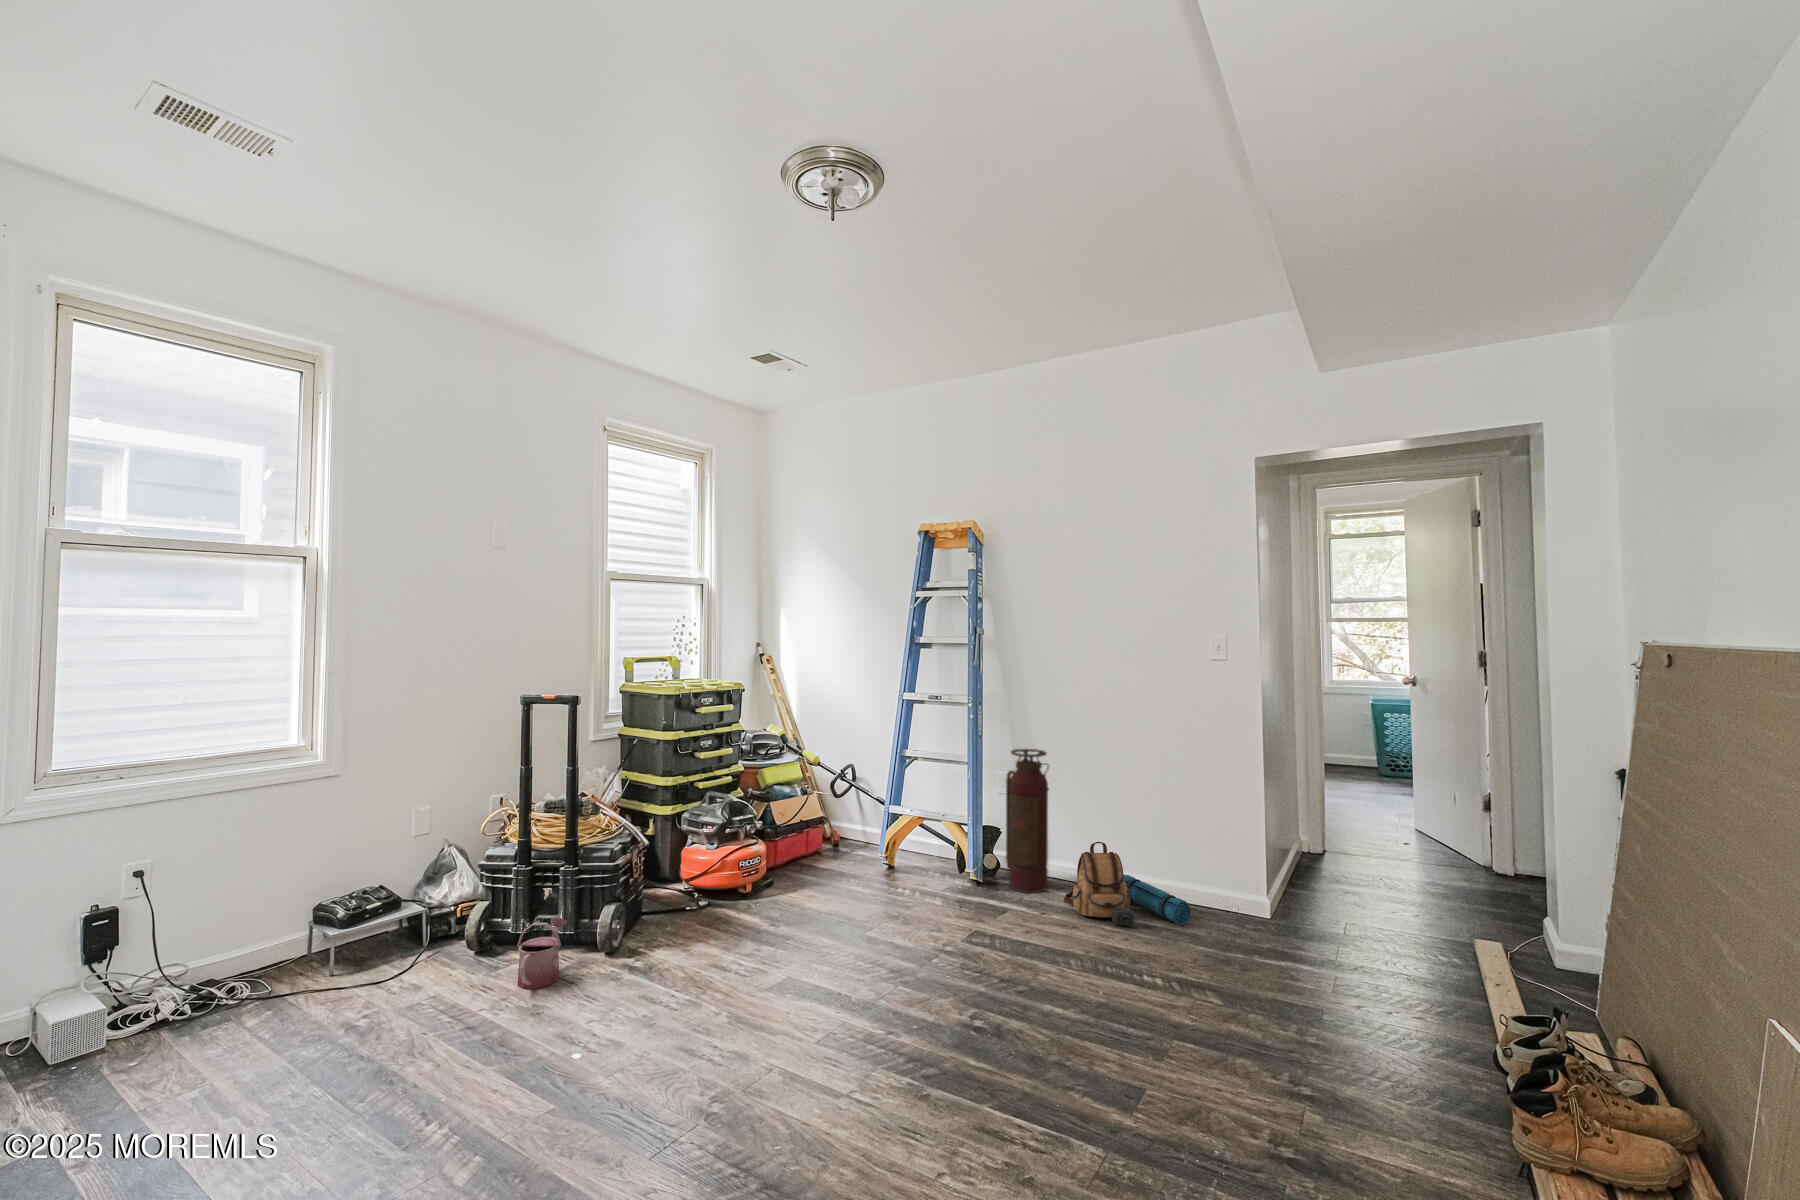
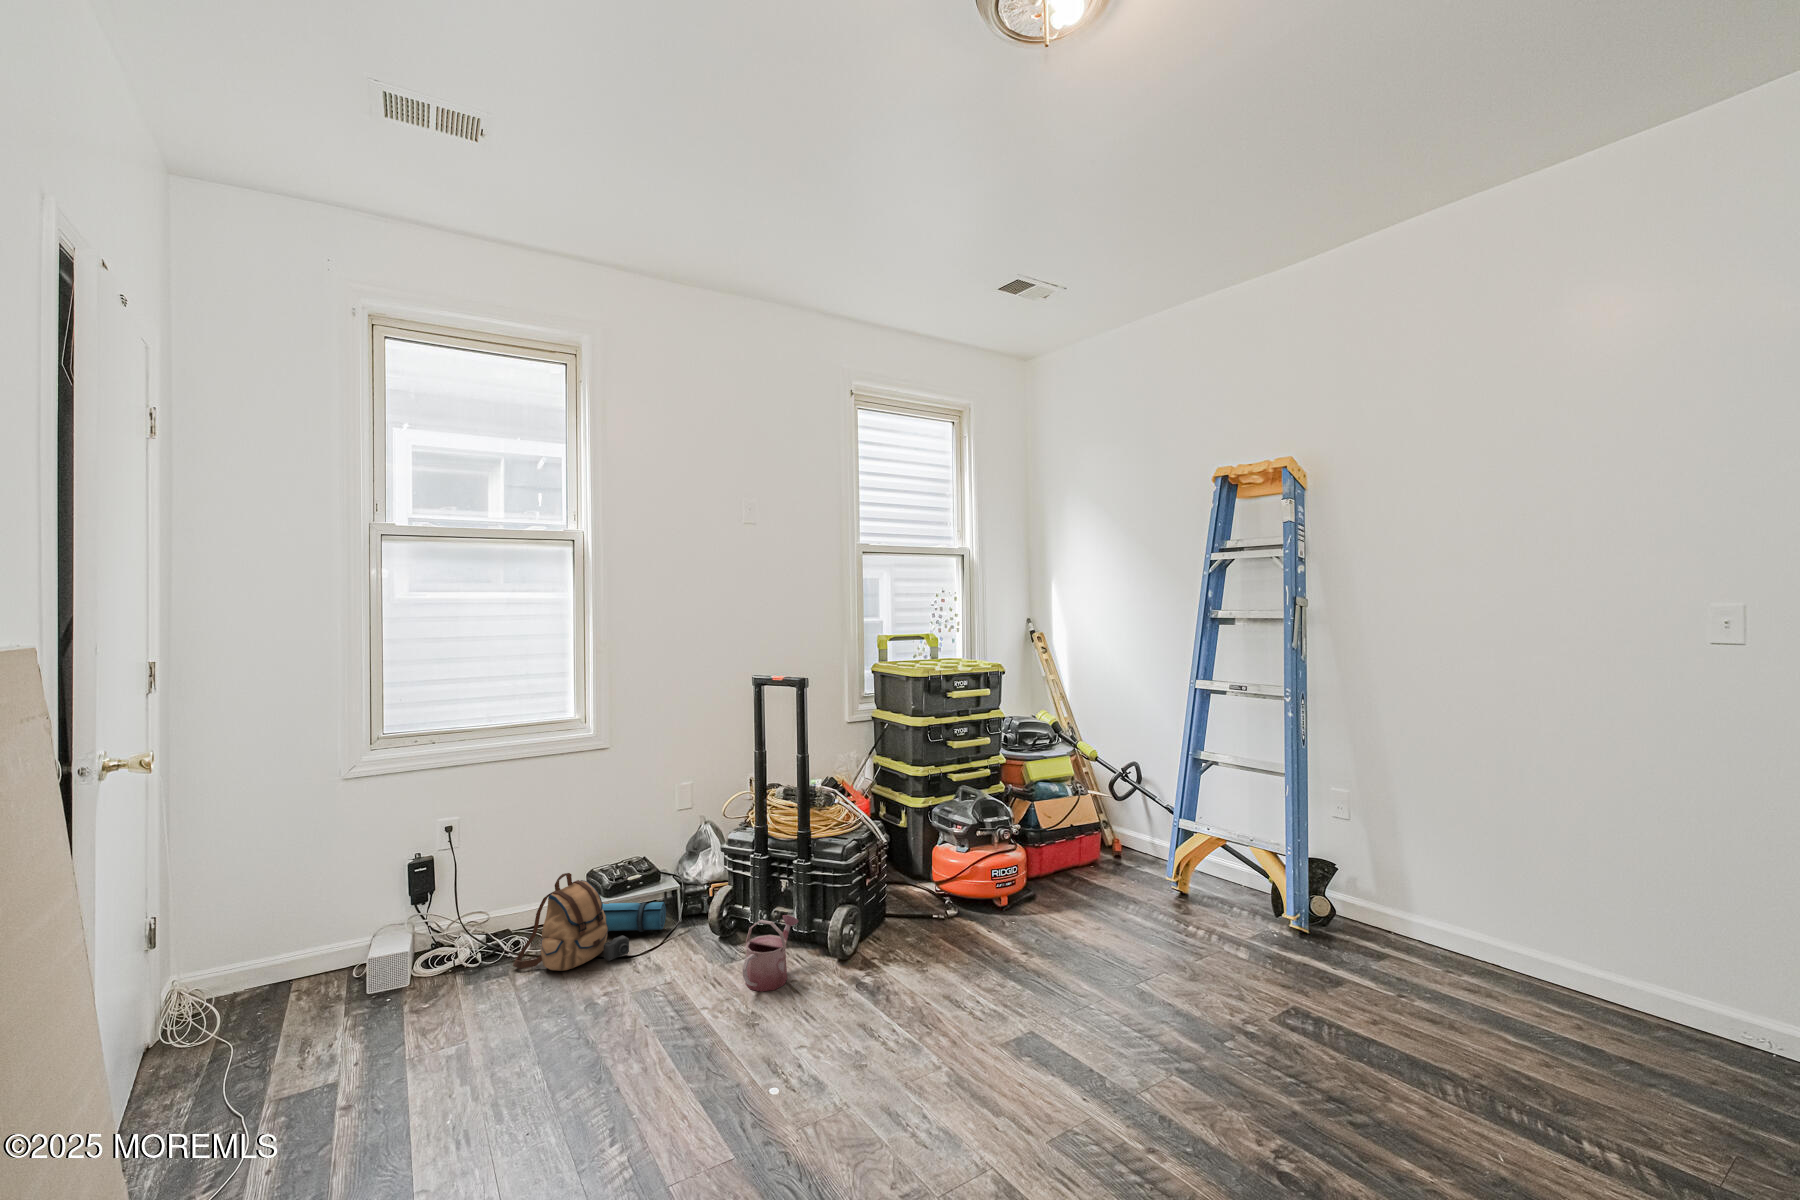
fire extinguisher: present [1006,749,1049,893] -> none [1344,761,1412,961]
backpack: present [1064,842,1191,926] -> present [513,873,666,971]

